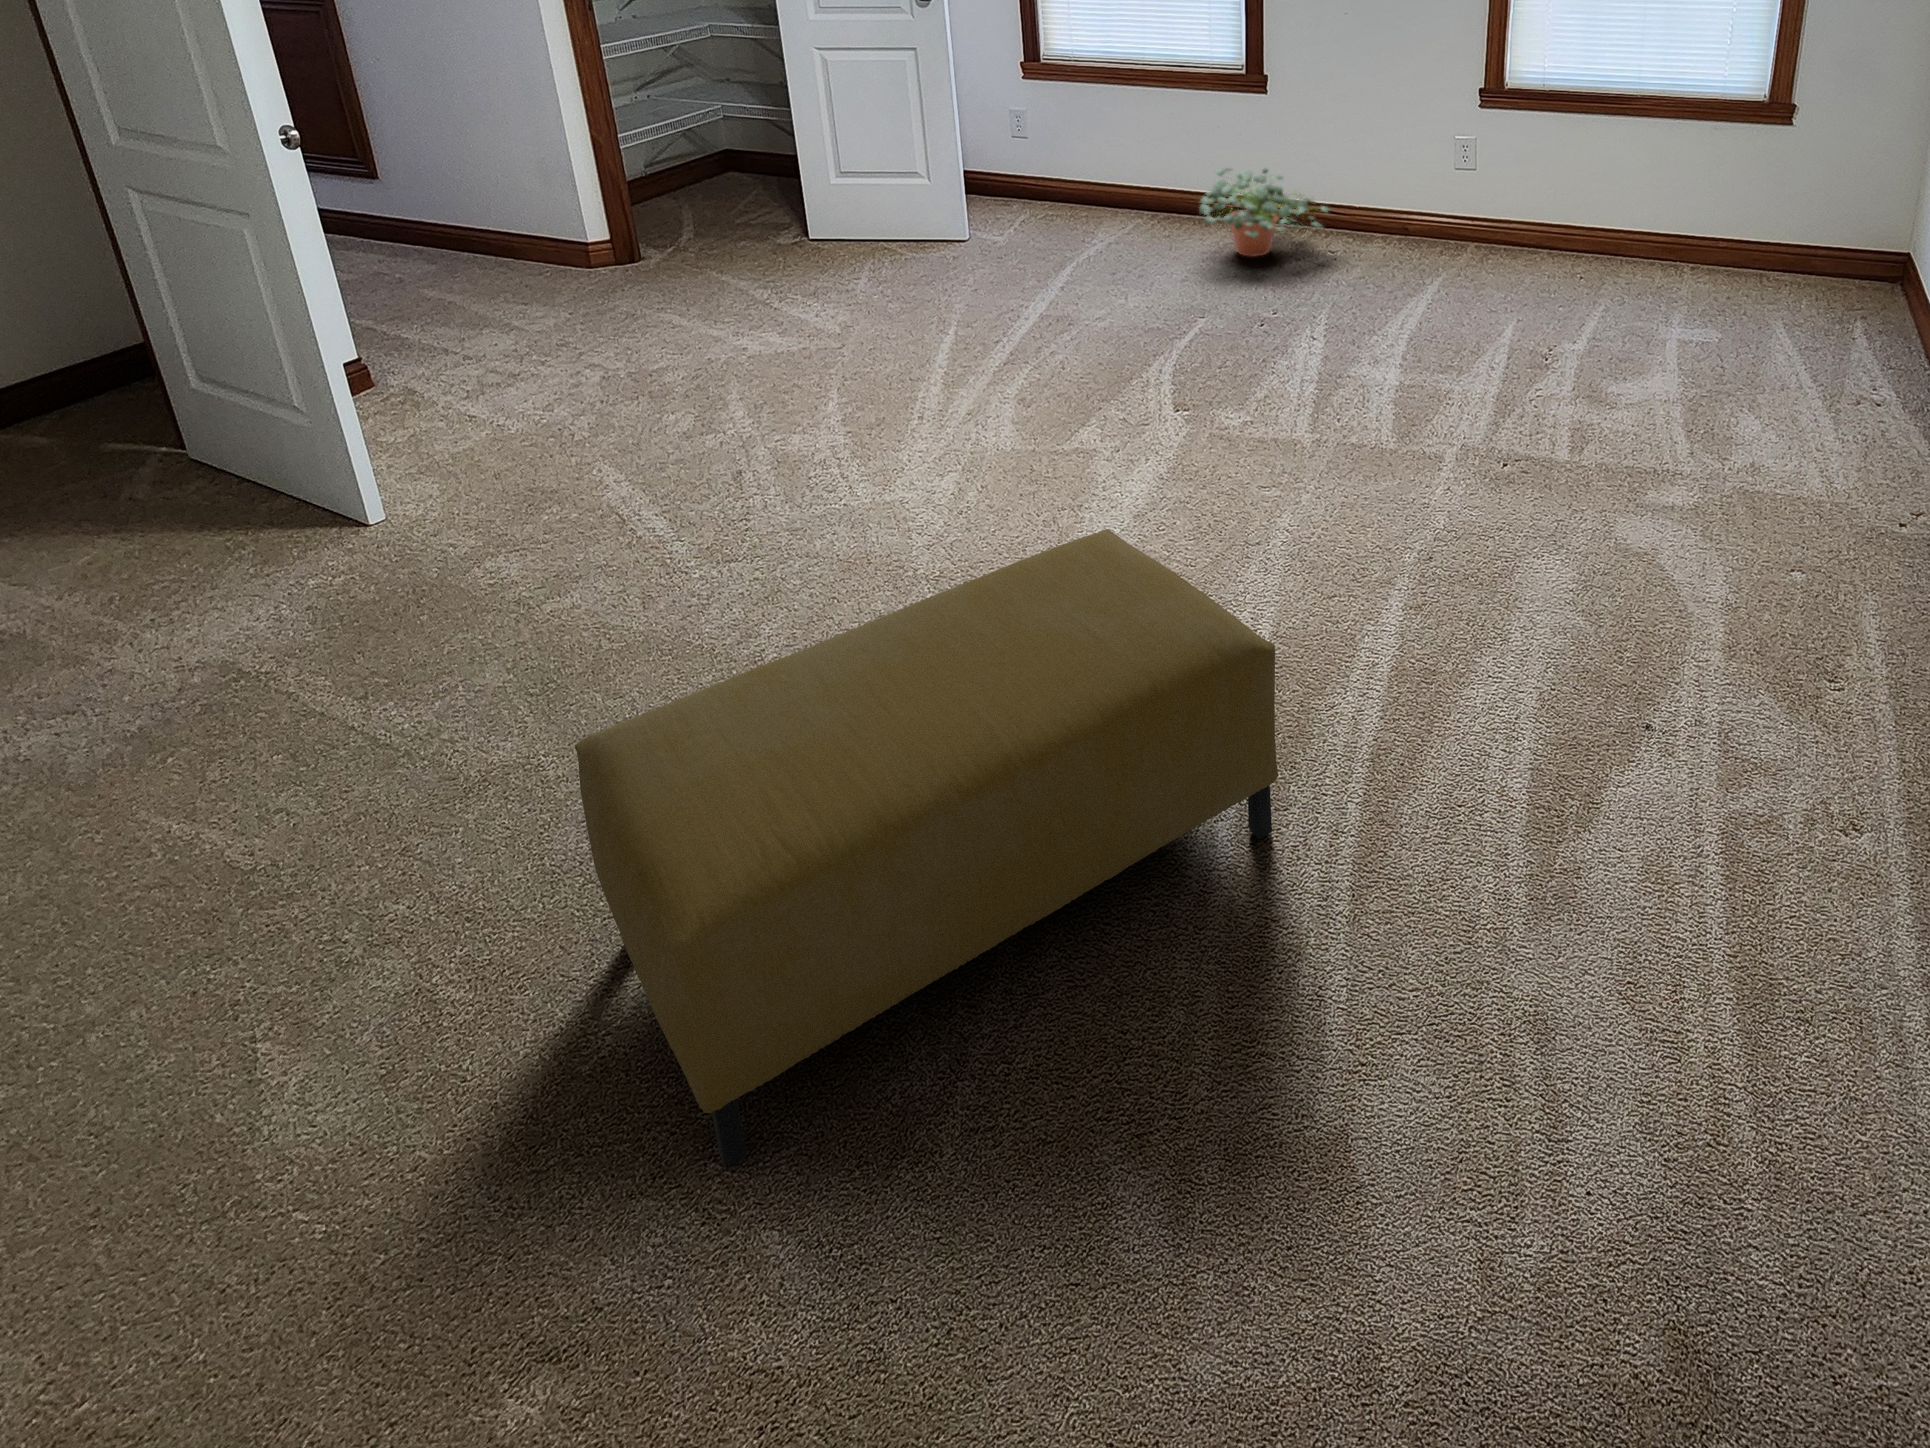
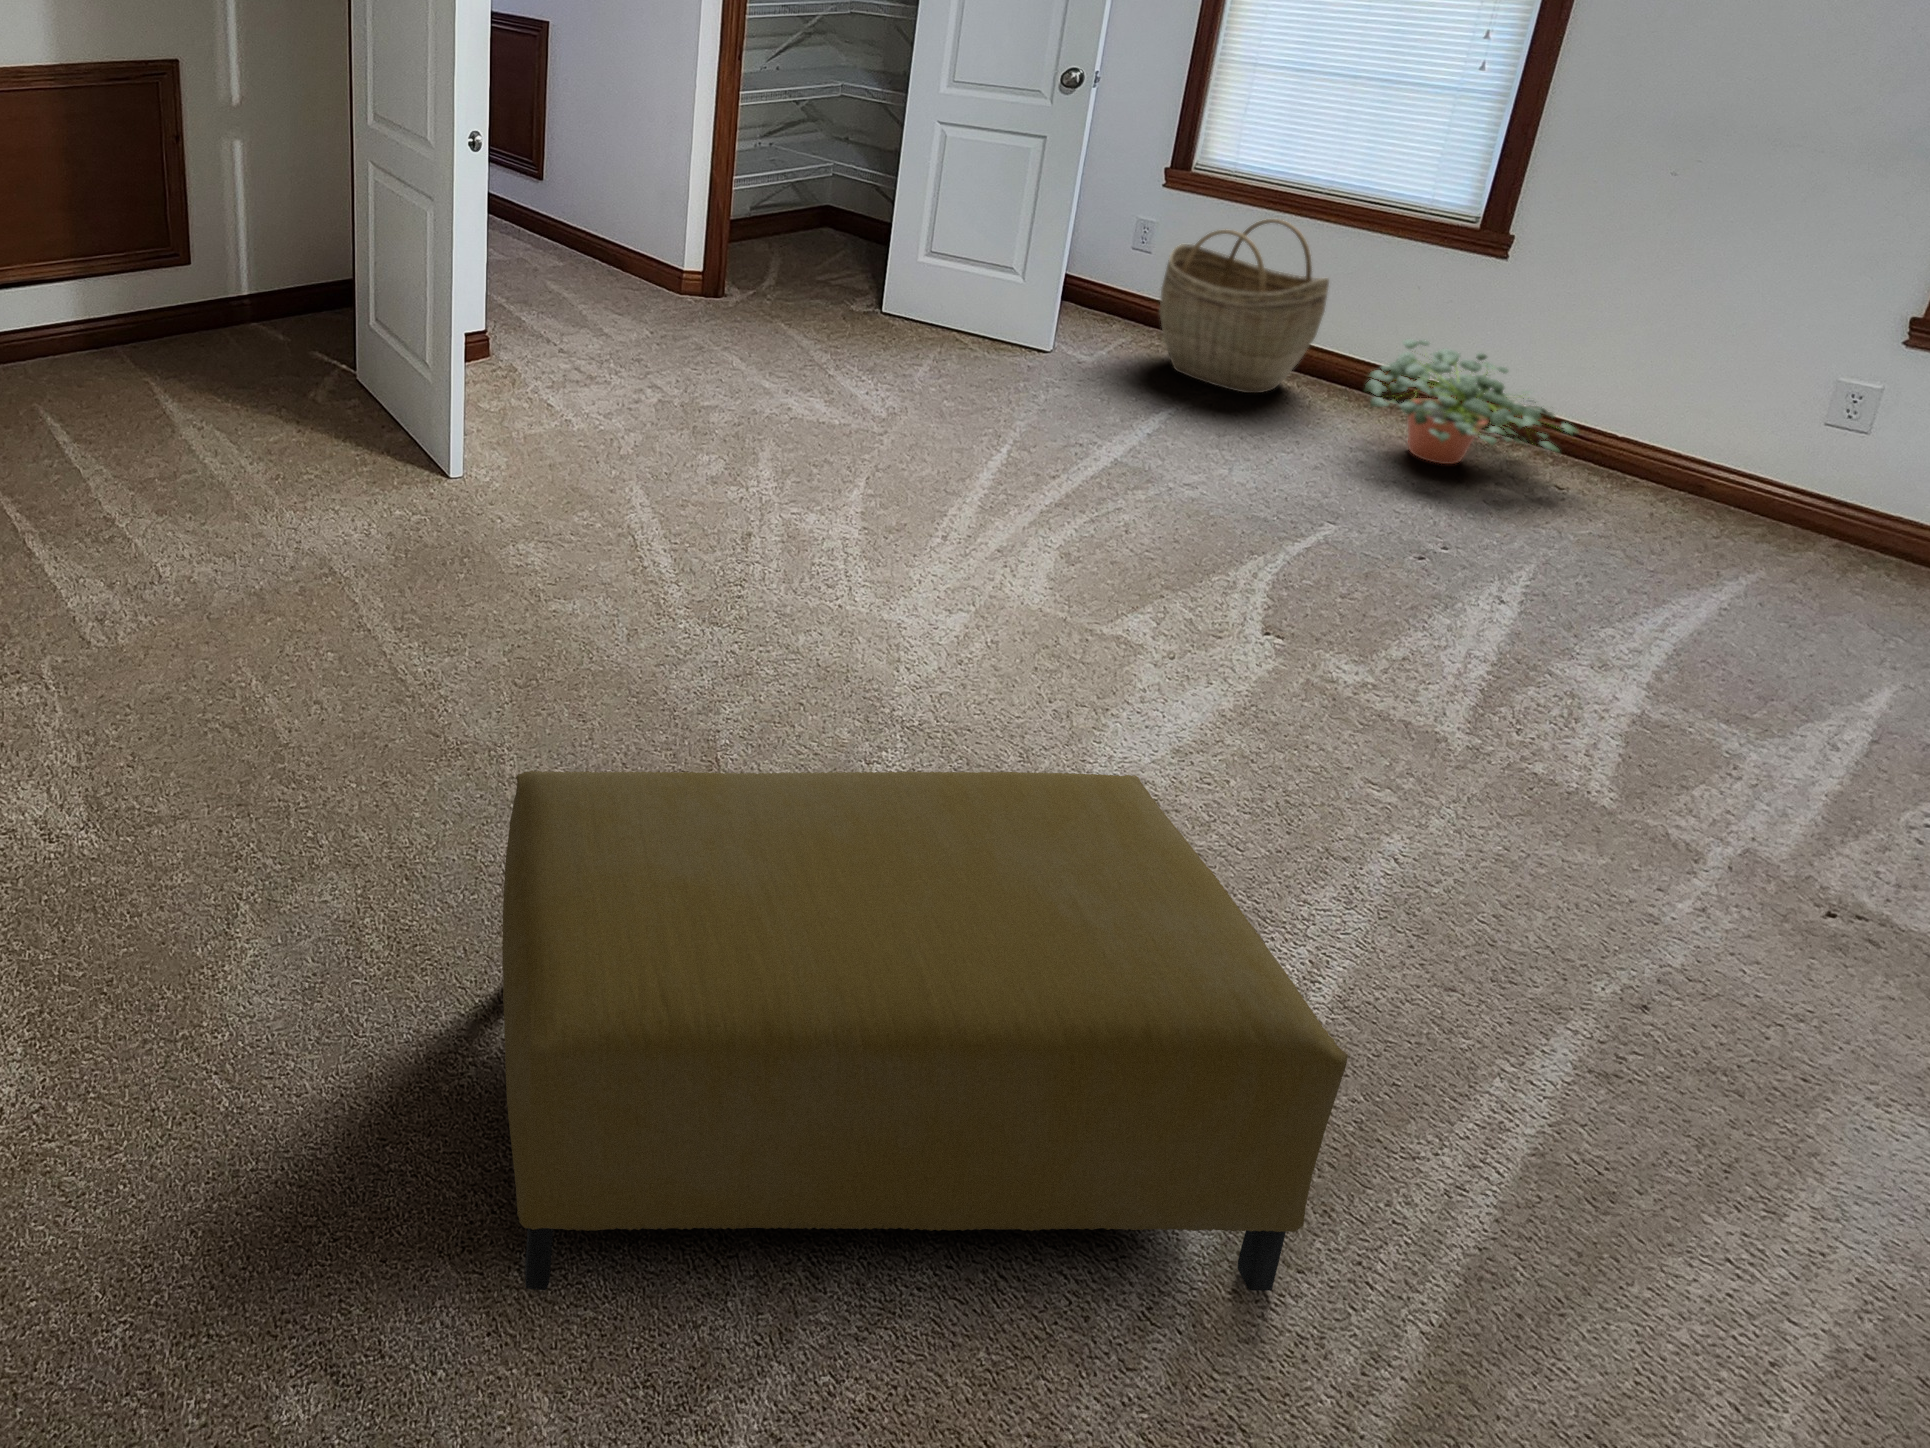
woven basket: none [1041,93,1160,239] -> present [1160,219,1329,393]

